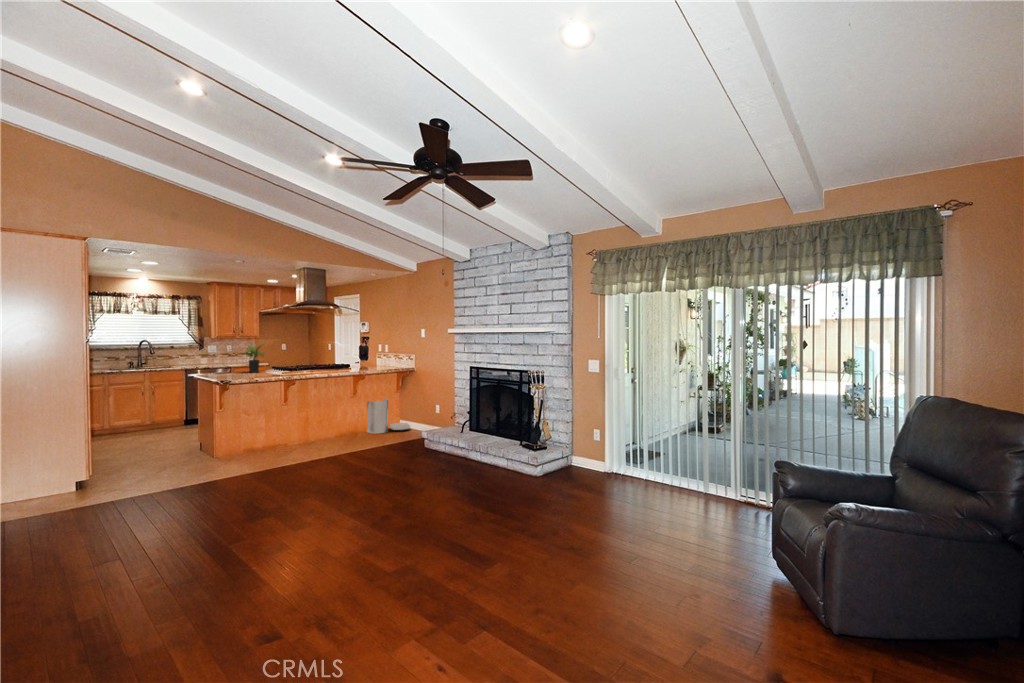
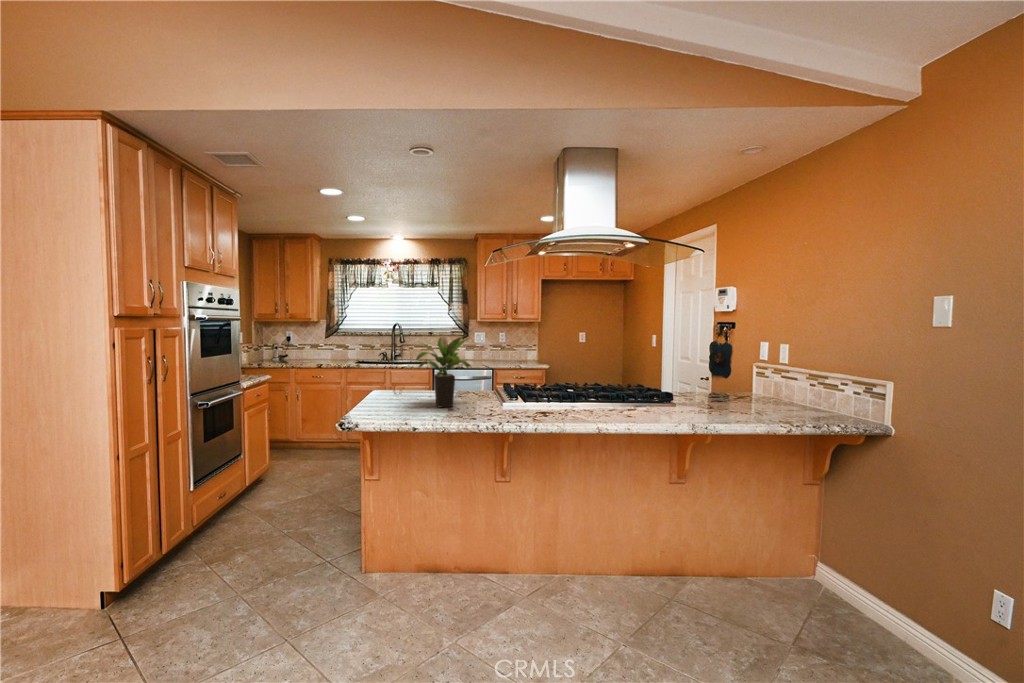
trash can: present [367,398,410,434] -> none [730,502,892,646]

